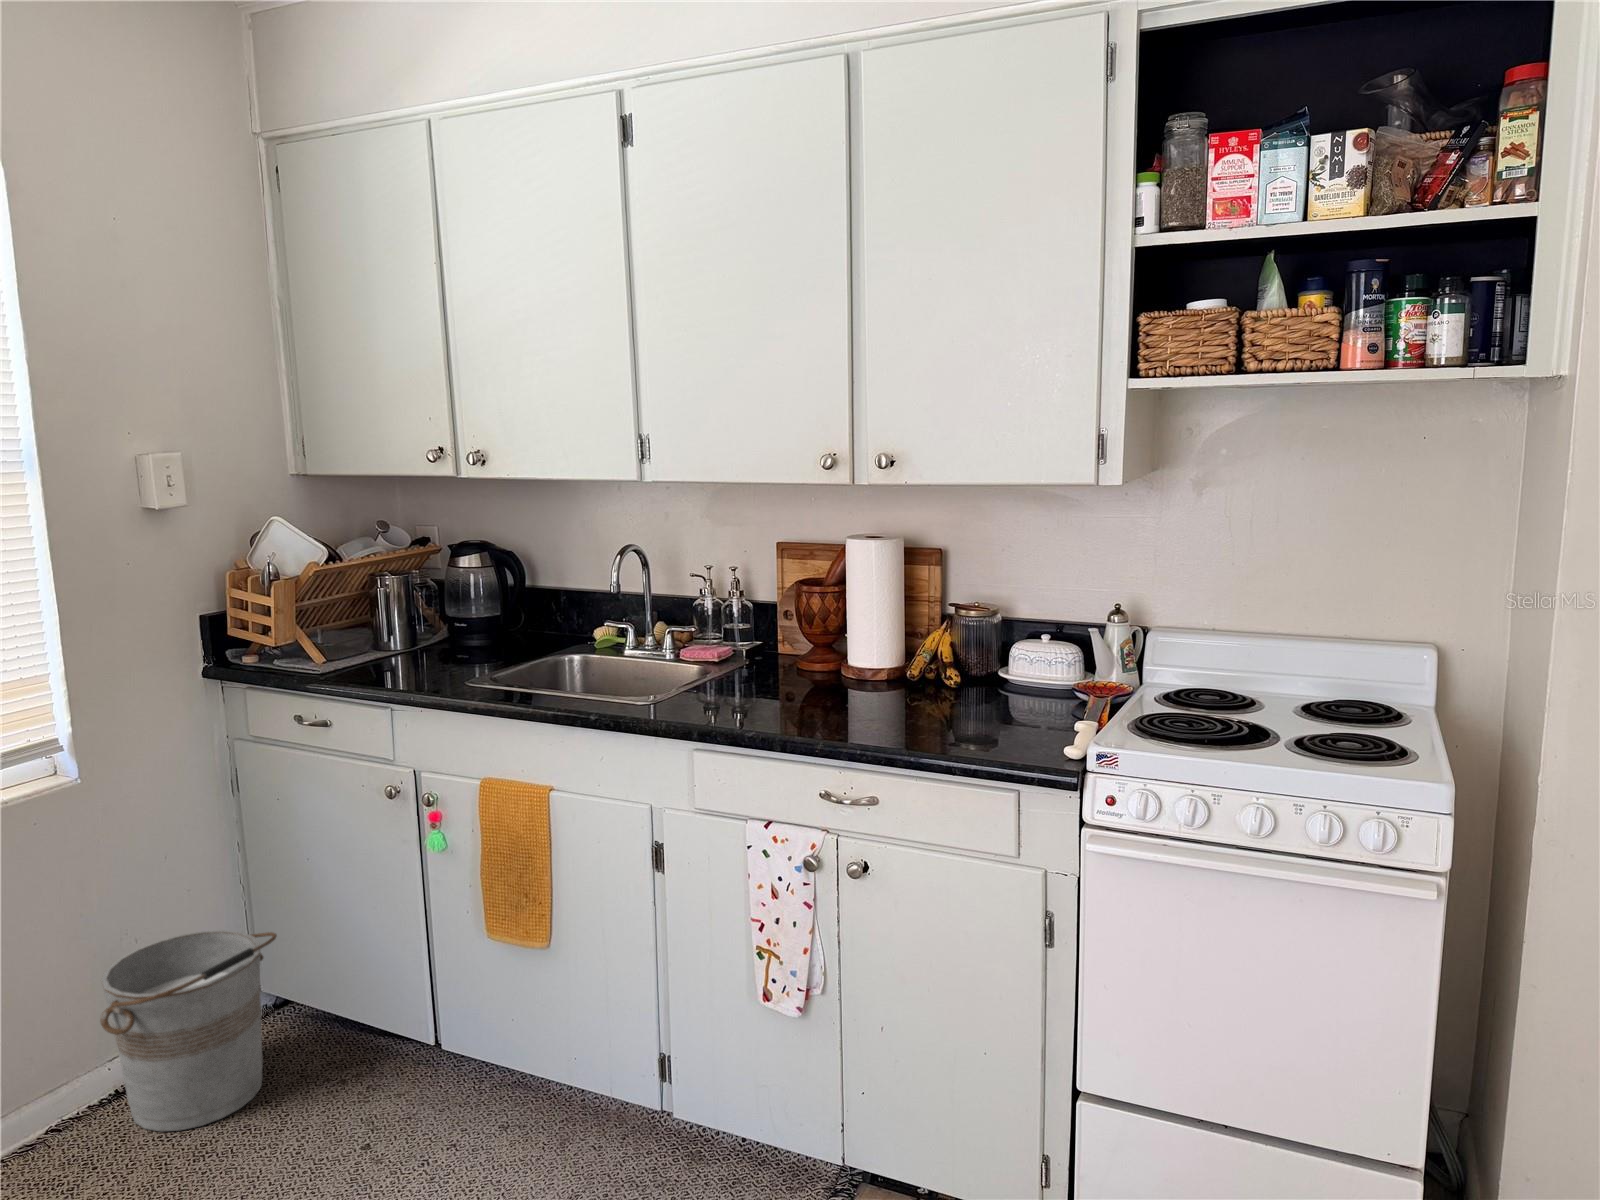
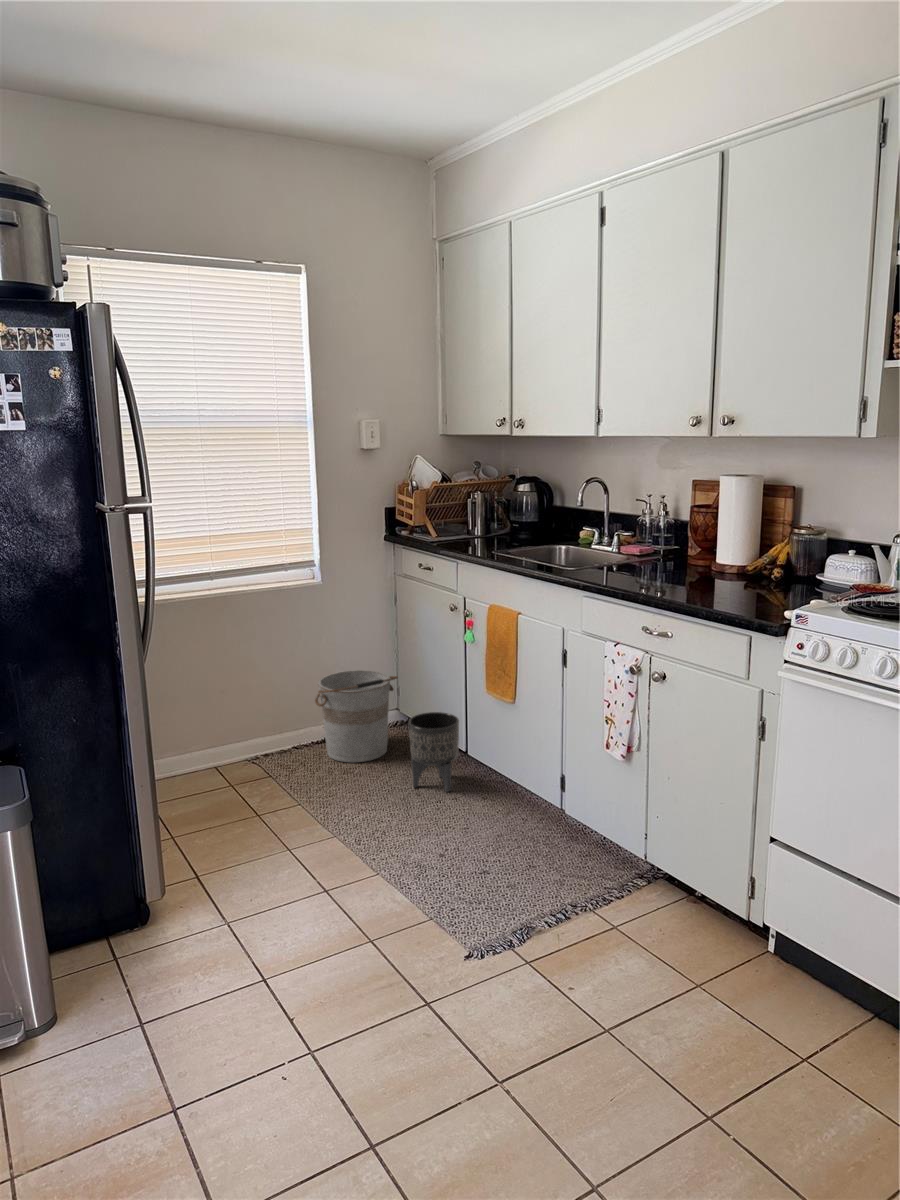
planter: none [337,986,438,1144] -> present [408,712,459,792]

